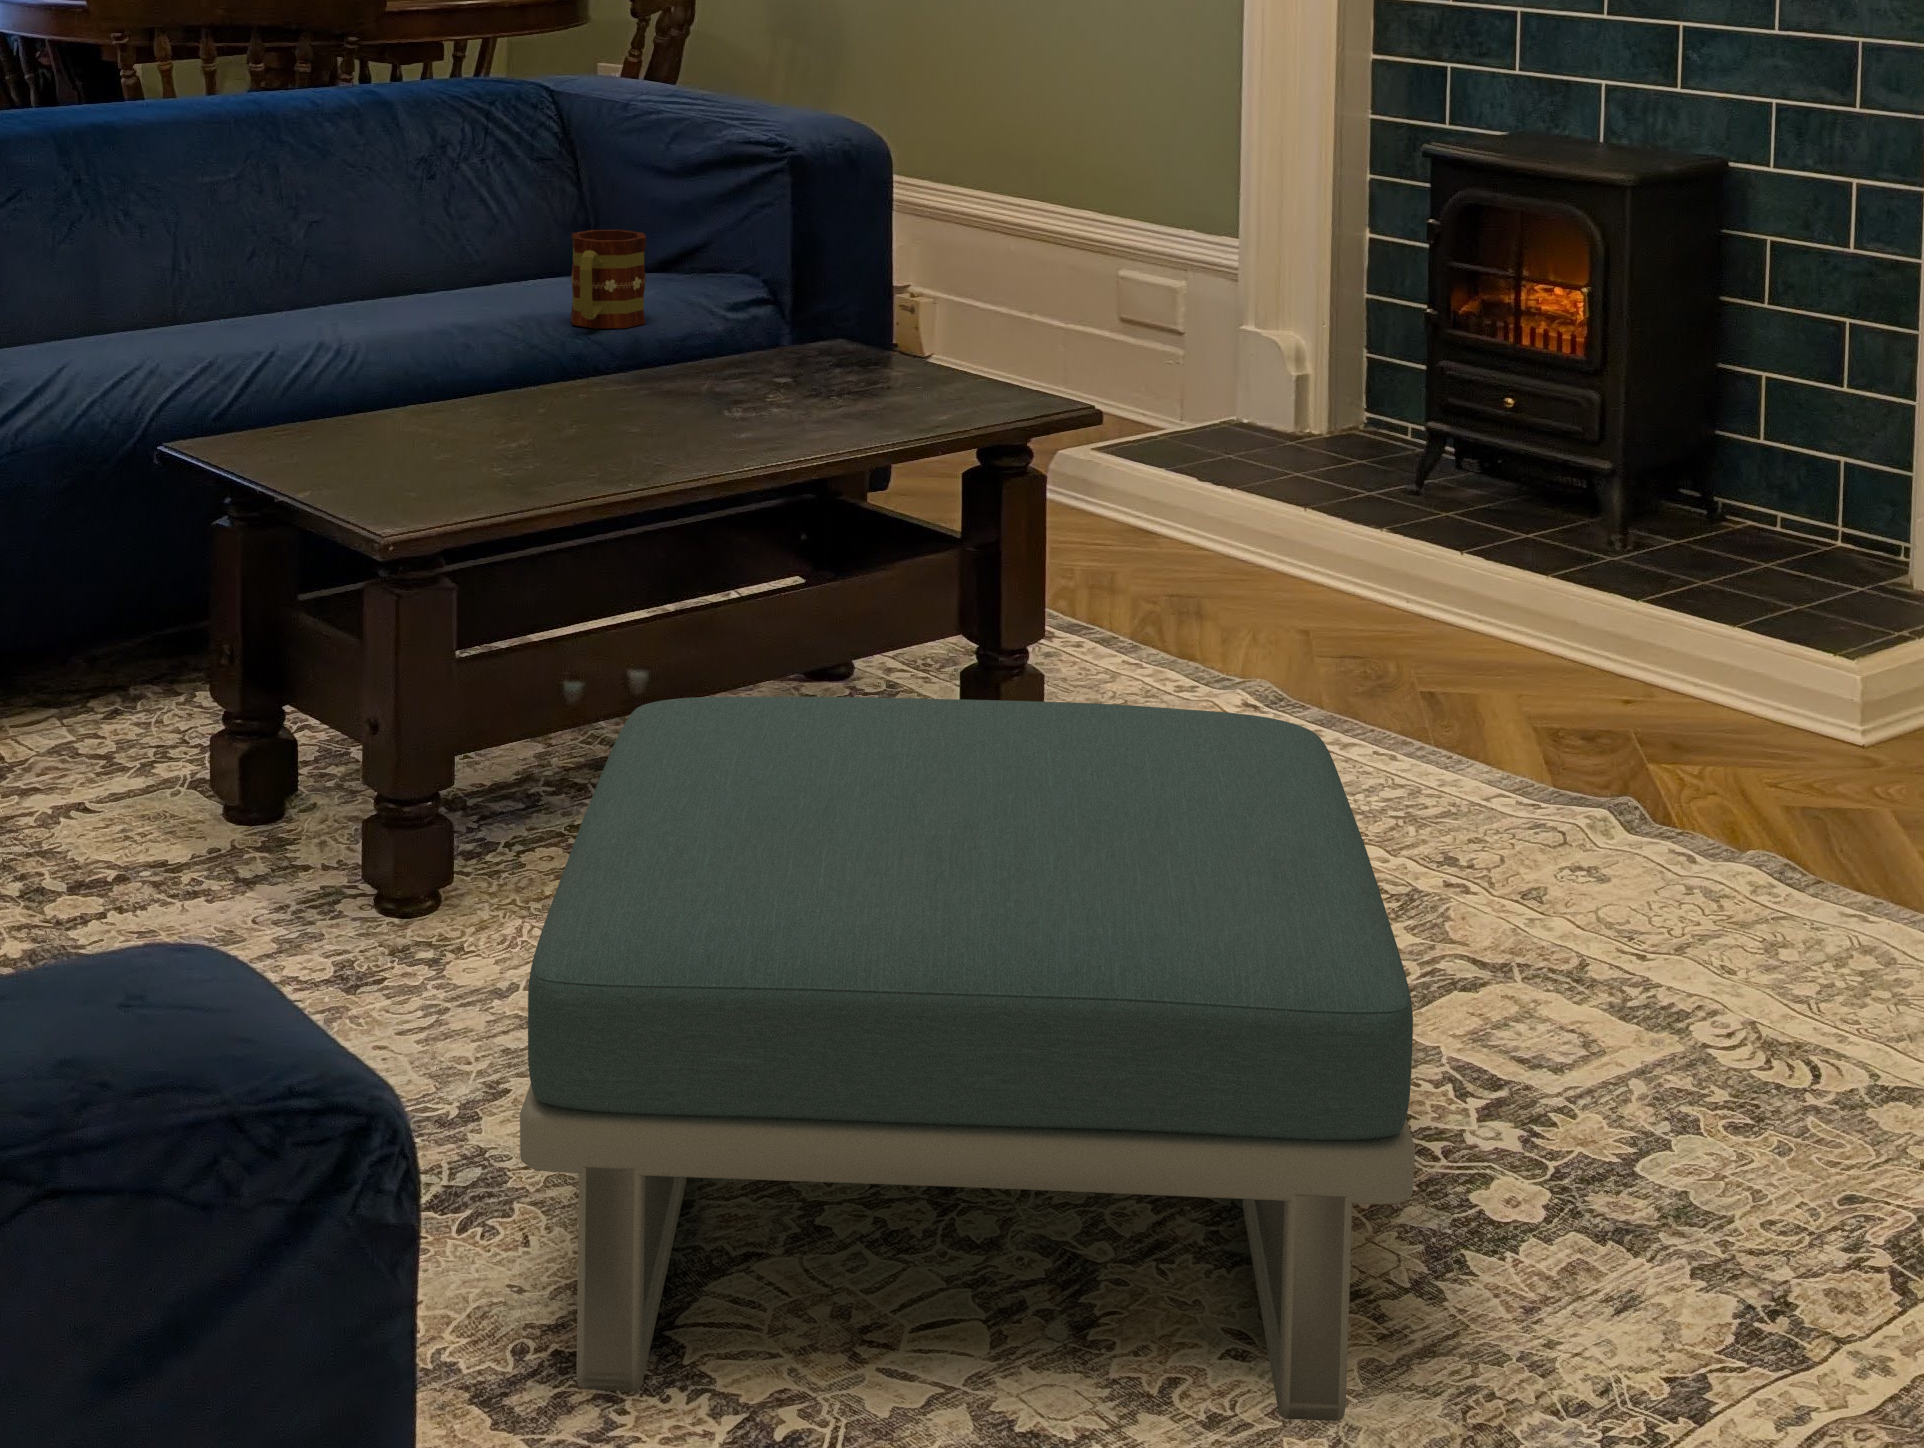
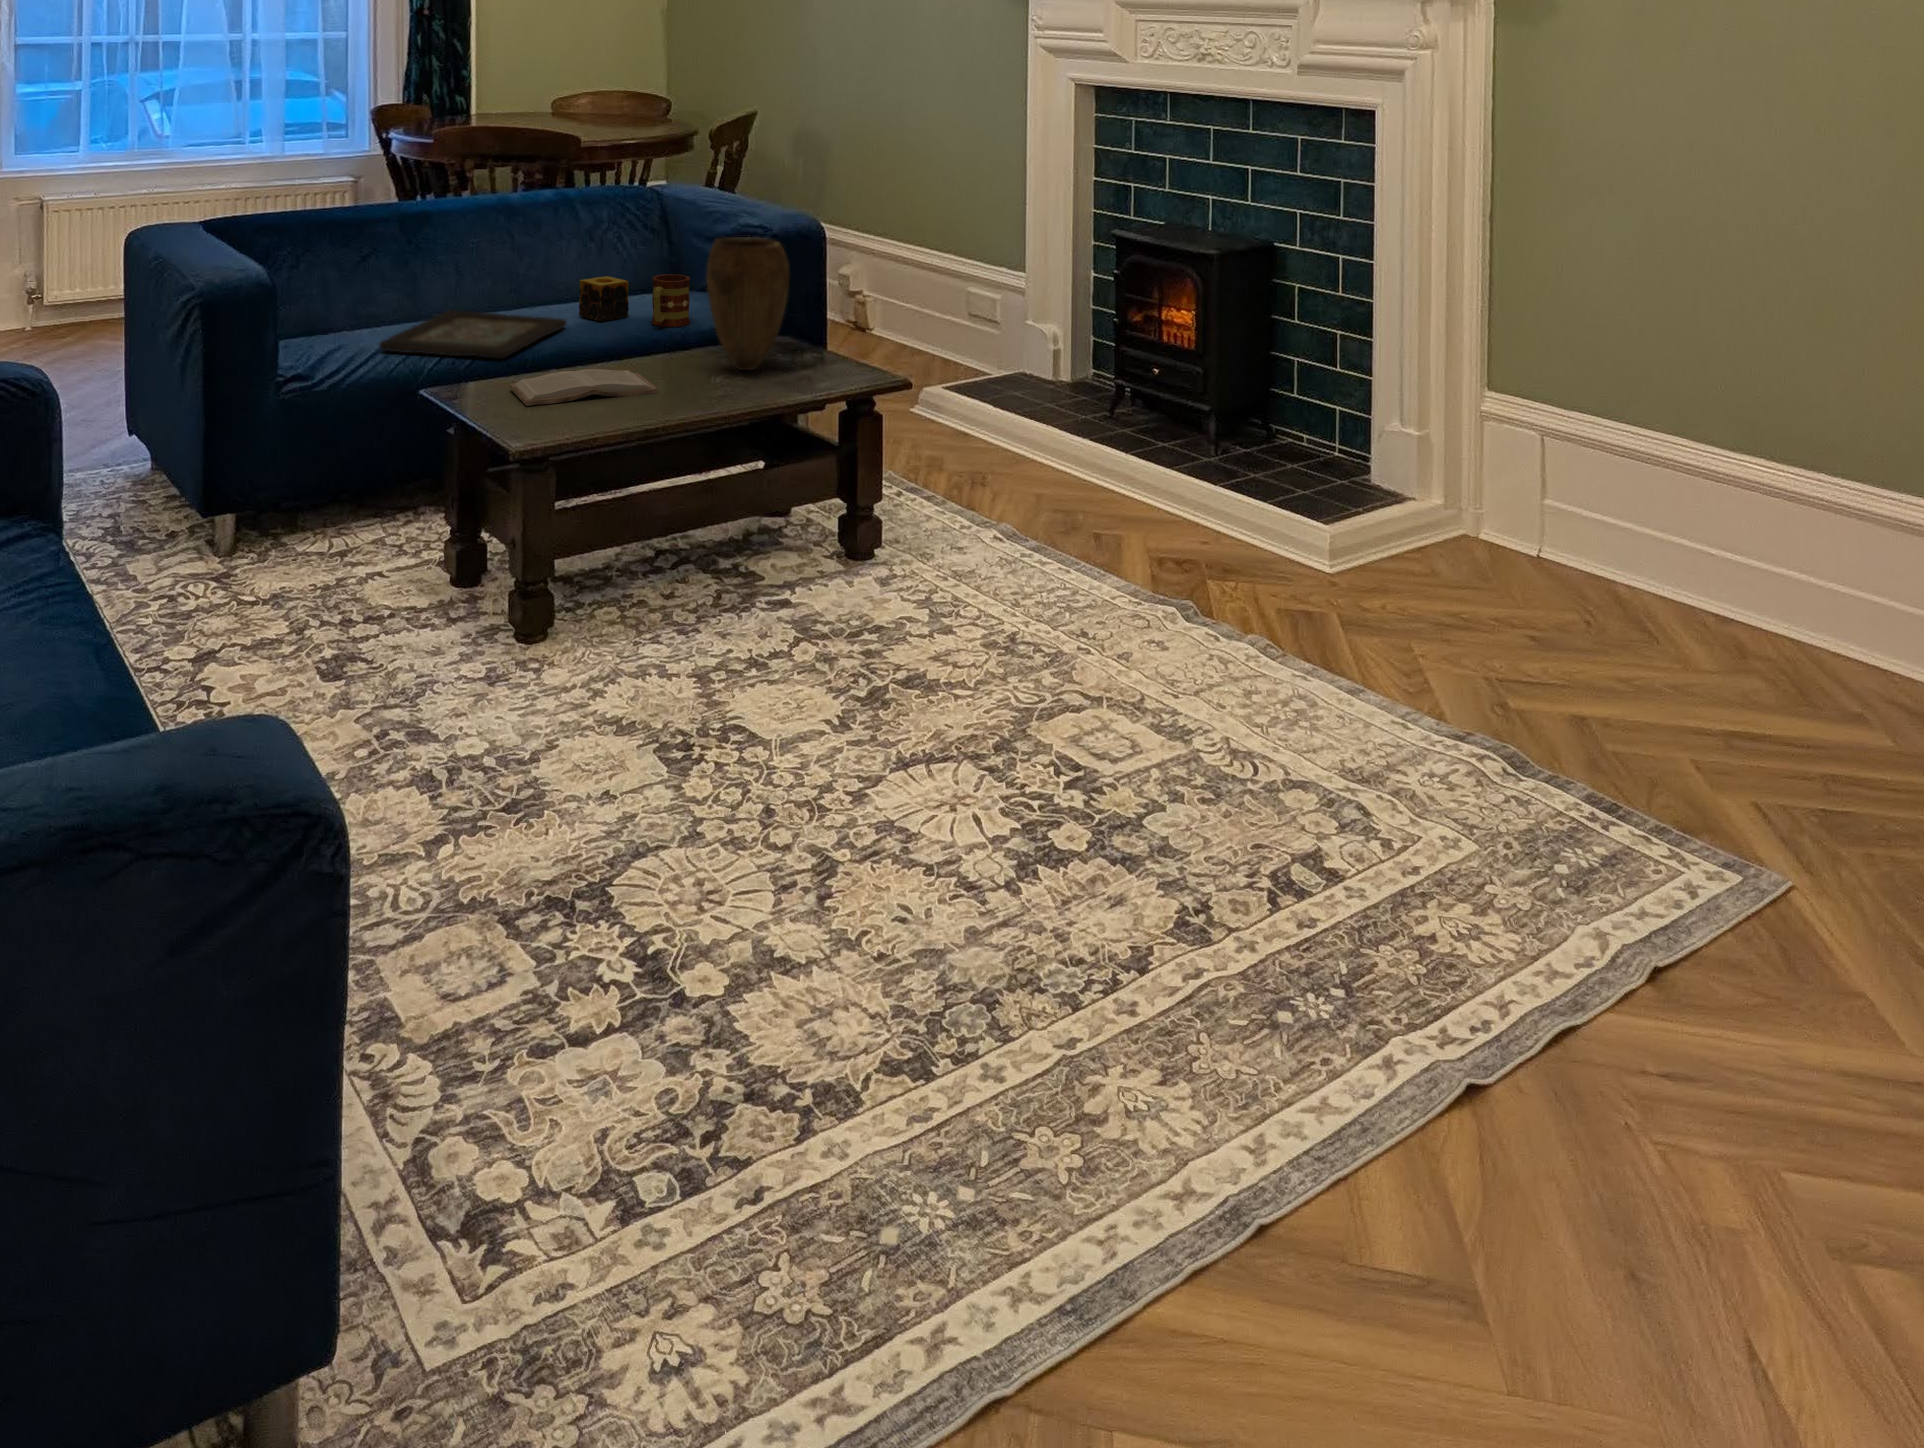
vase: none [708,142,869,396] -> present [707,237,789,370]
candle: none [423,237,522,322] -> present [579,276,629,322]
decorative tray: none [44,305,407,386] -> present [379,311,567,359]
book: none [333,396,628,462] -> present [510,369,658,406]
footstool: present [520,697,1415,1421] -> none [529,543,987,959]

